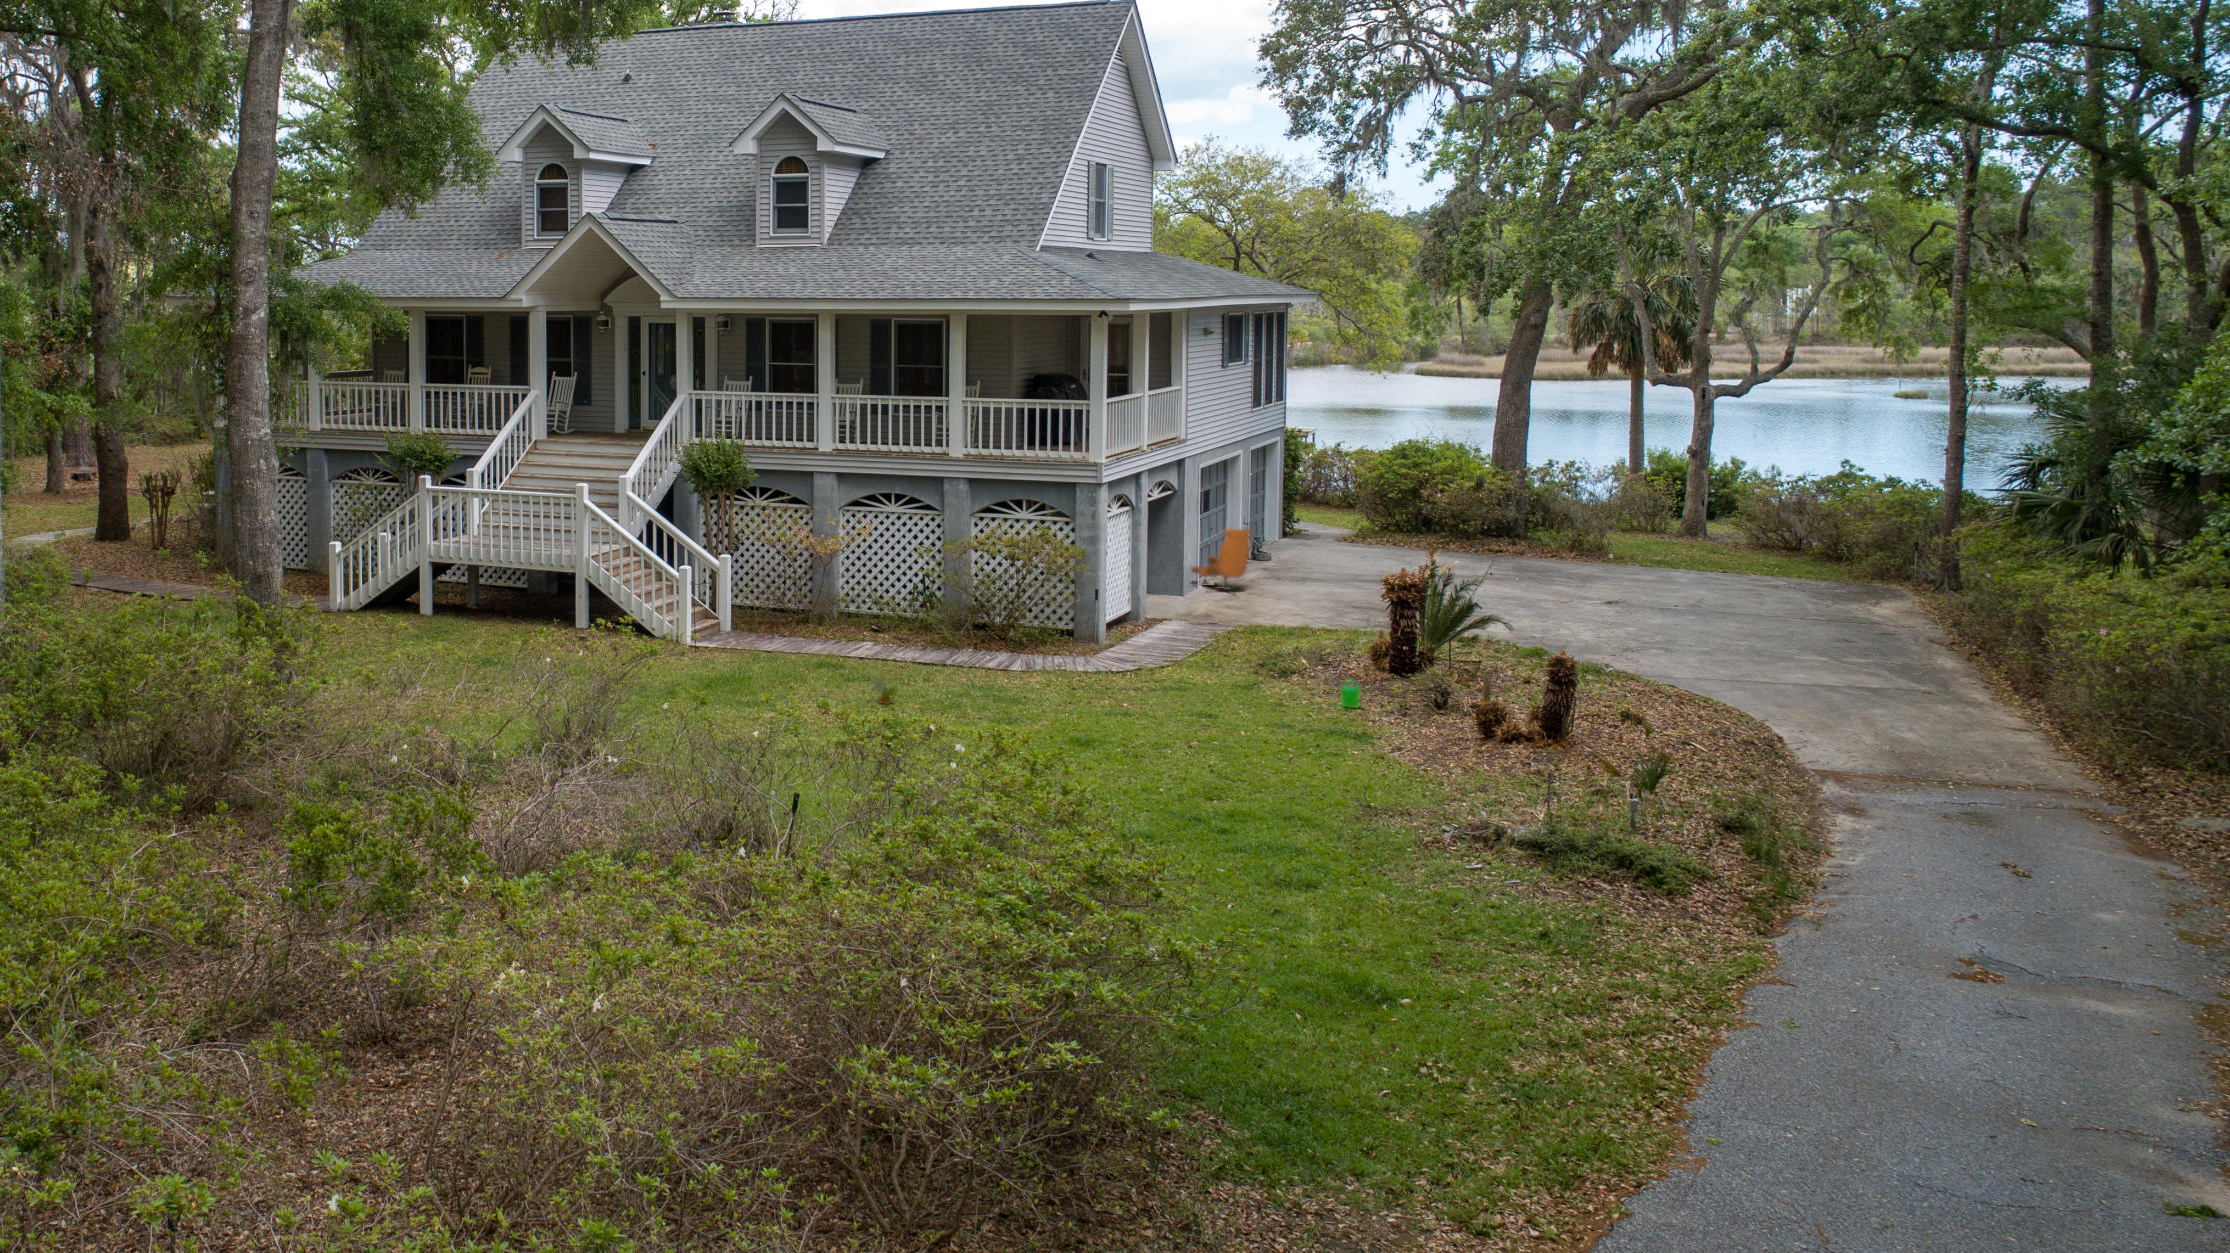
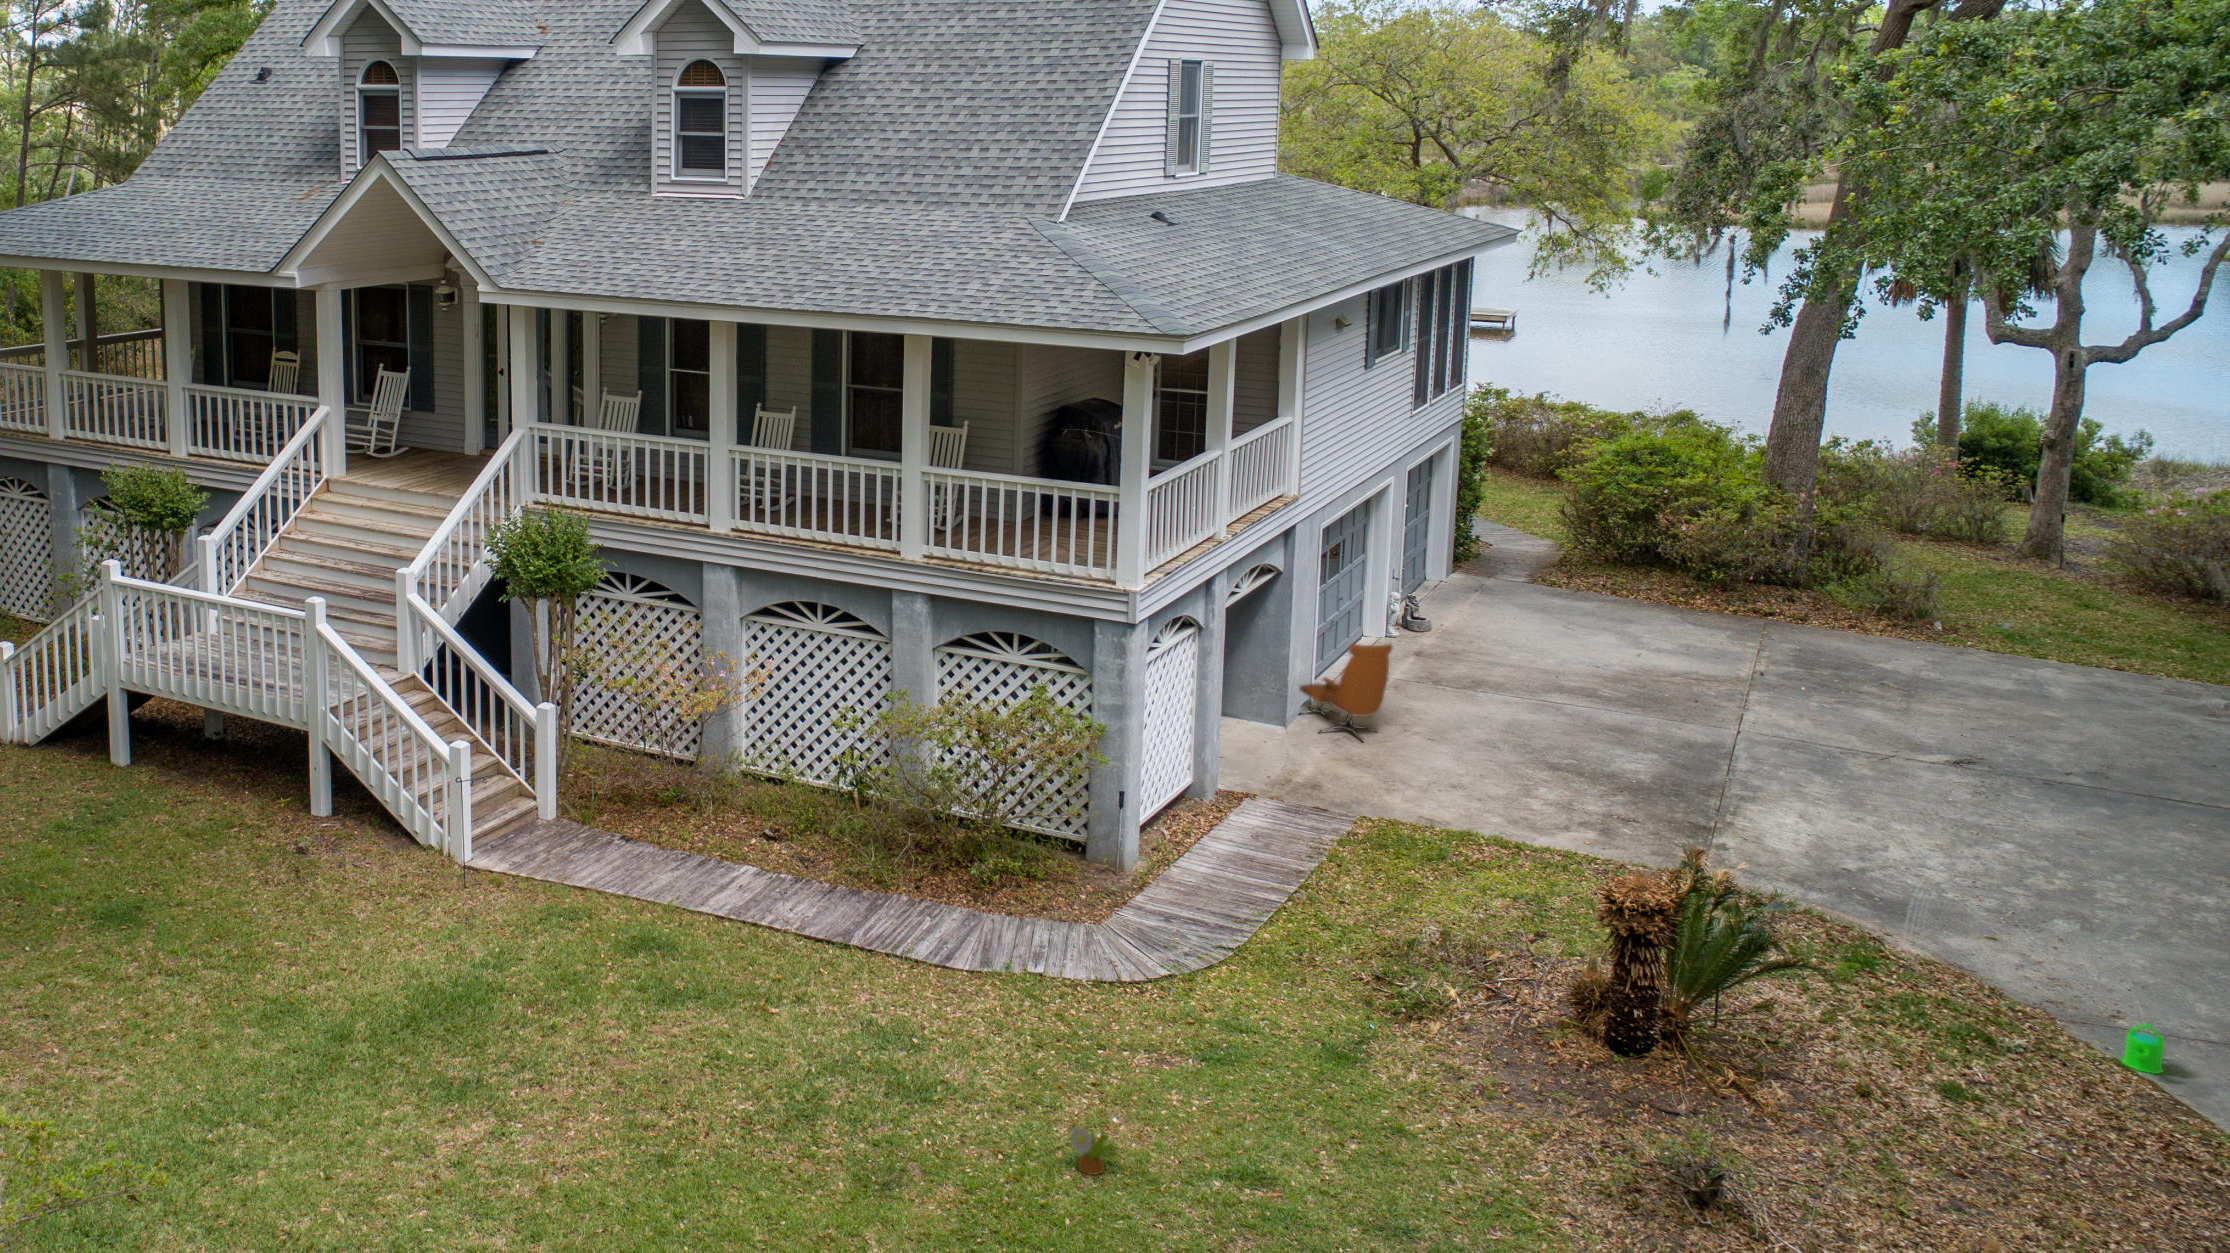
decorative plant: present [873,678,897,704] -> present [1071,1127,1119,1175]
watering can: present [1341,680,1360,708] -> present [2122,1024,2164,1074]

